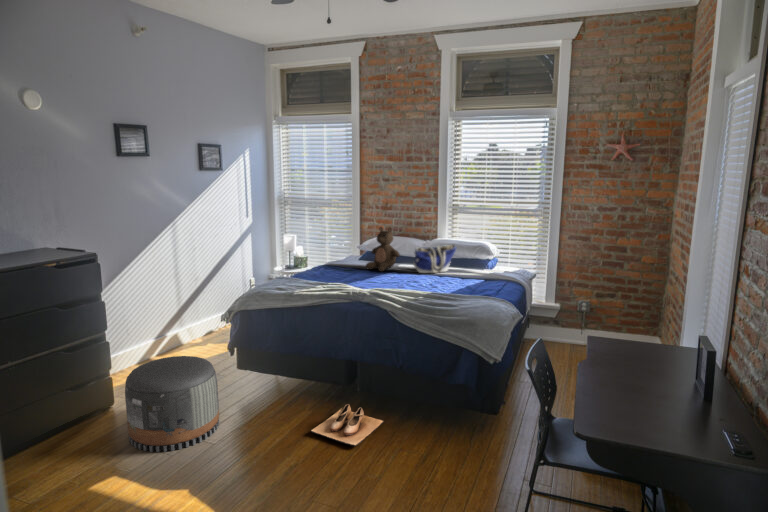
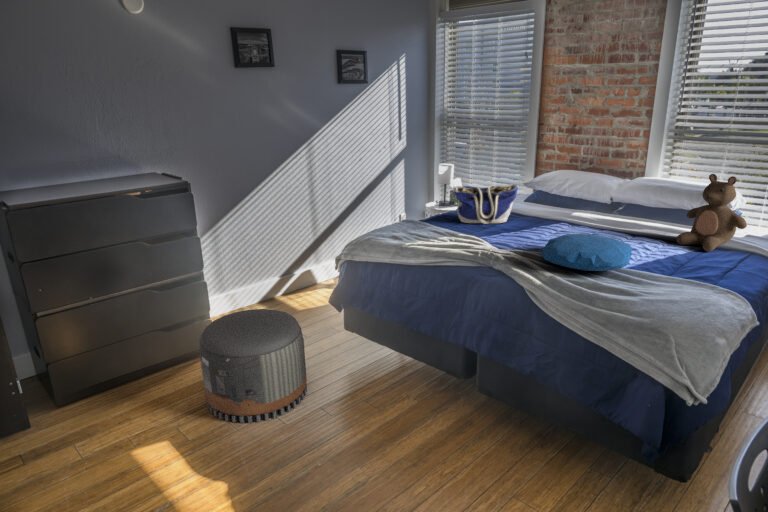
stuffed bear: present [366,227,400,271] -> present [676,174,747,251]
tote bag: present [413,245,456,273] -> present [453,185,518,224]
pillow: none [392,275,447,297] -> present [541,234,632,271]
shoe: present [311,404,384,447] -> none [403,405,506,472]

